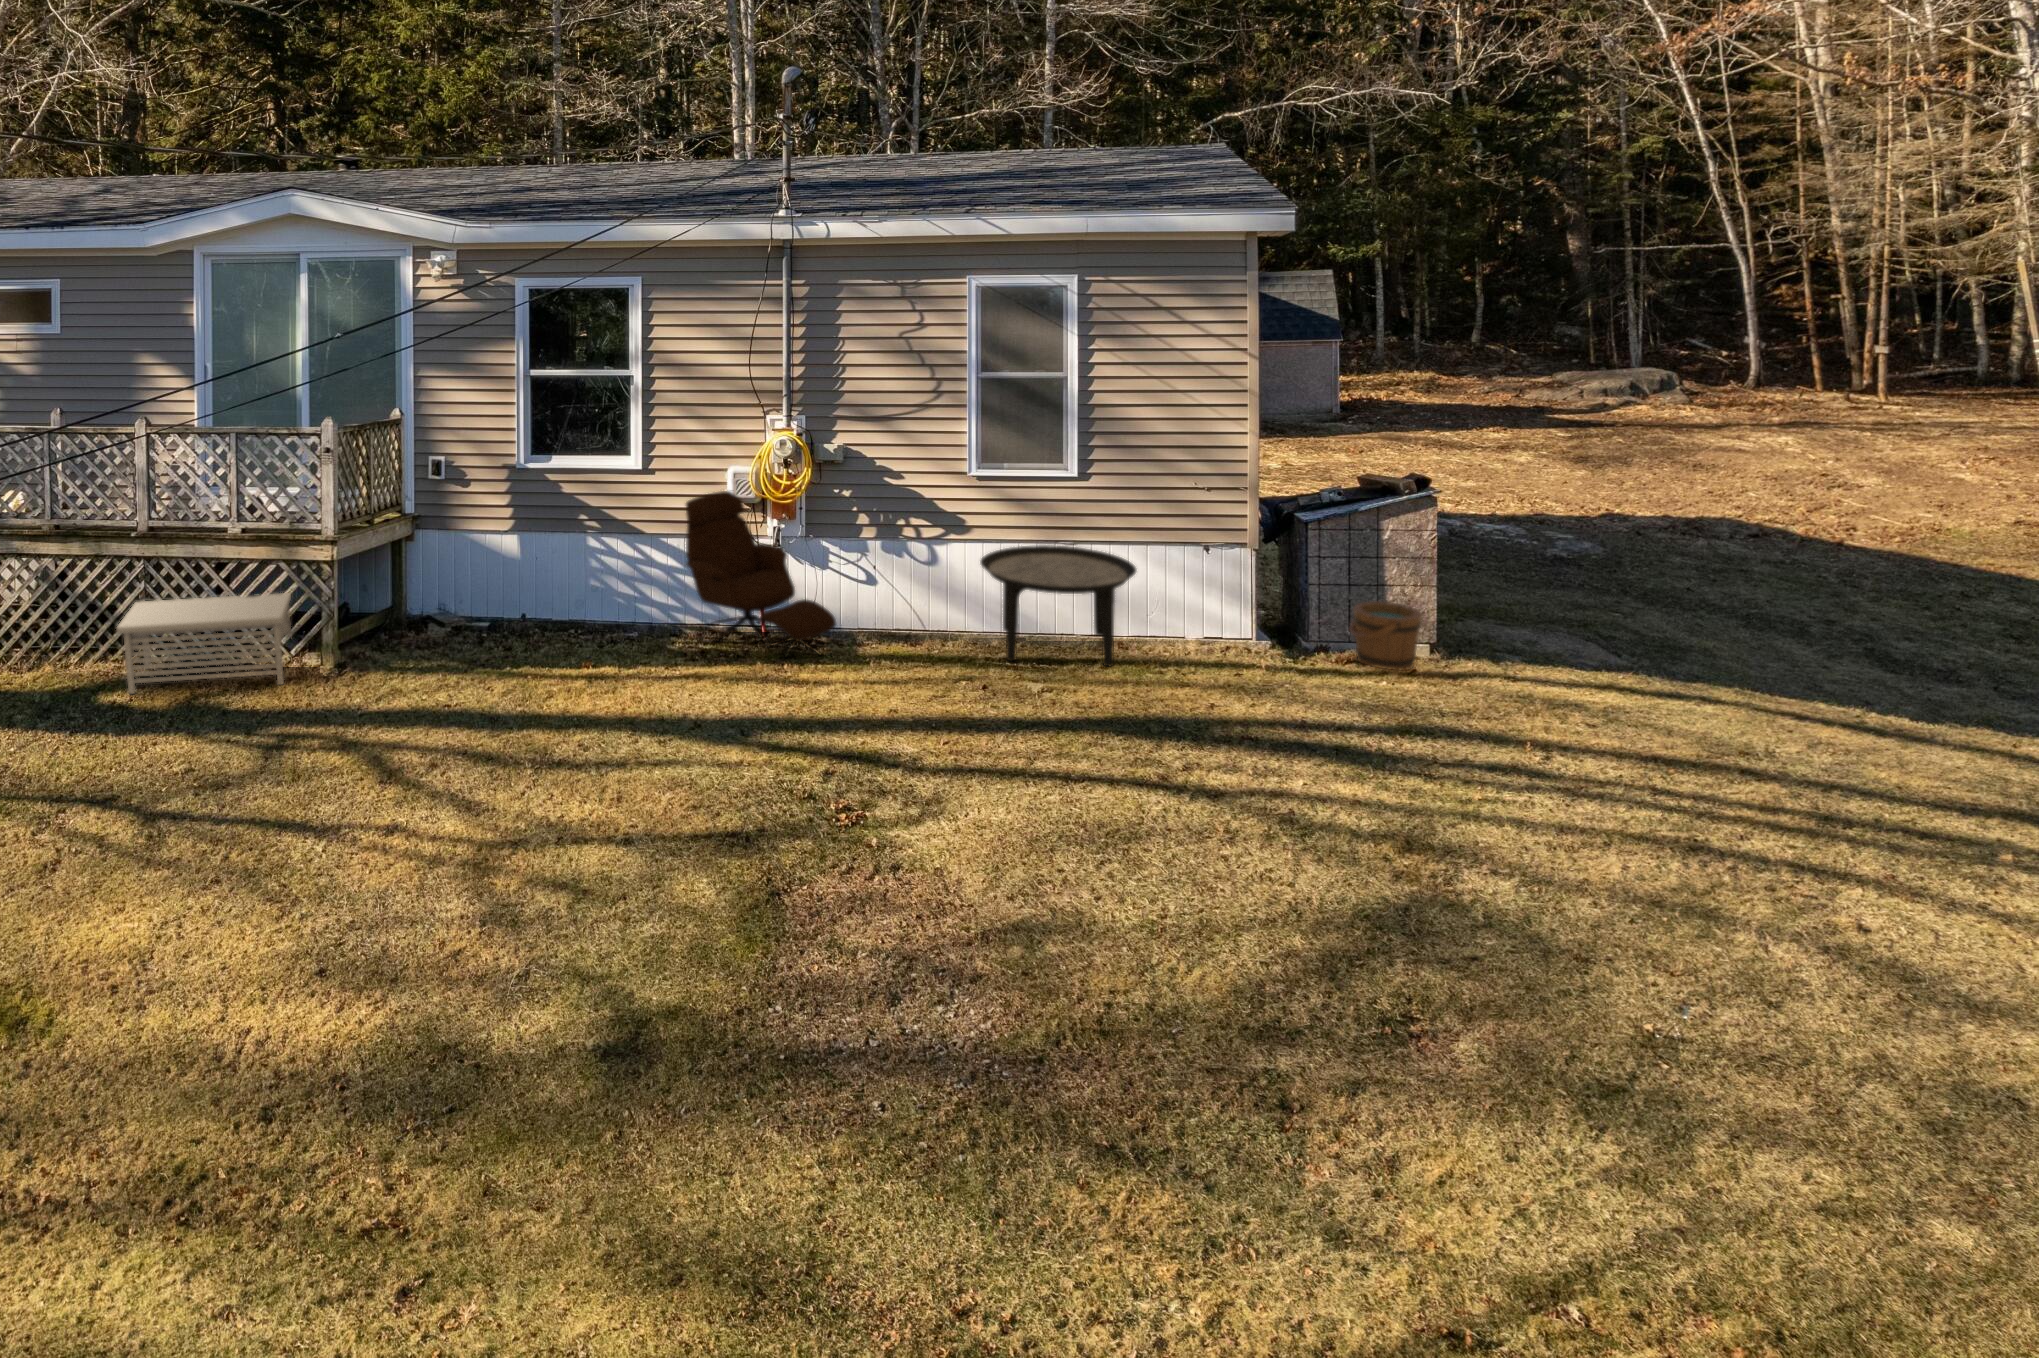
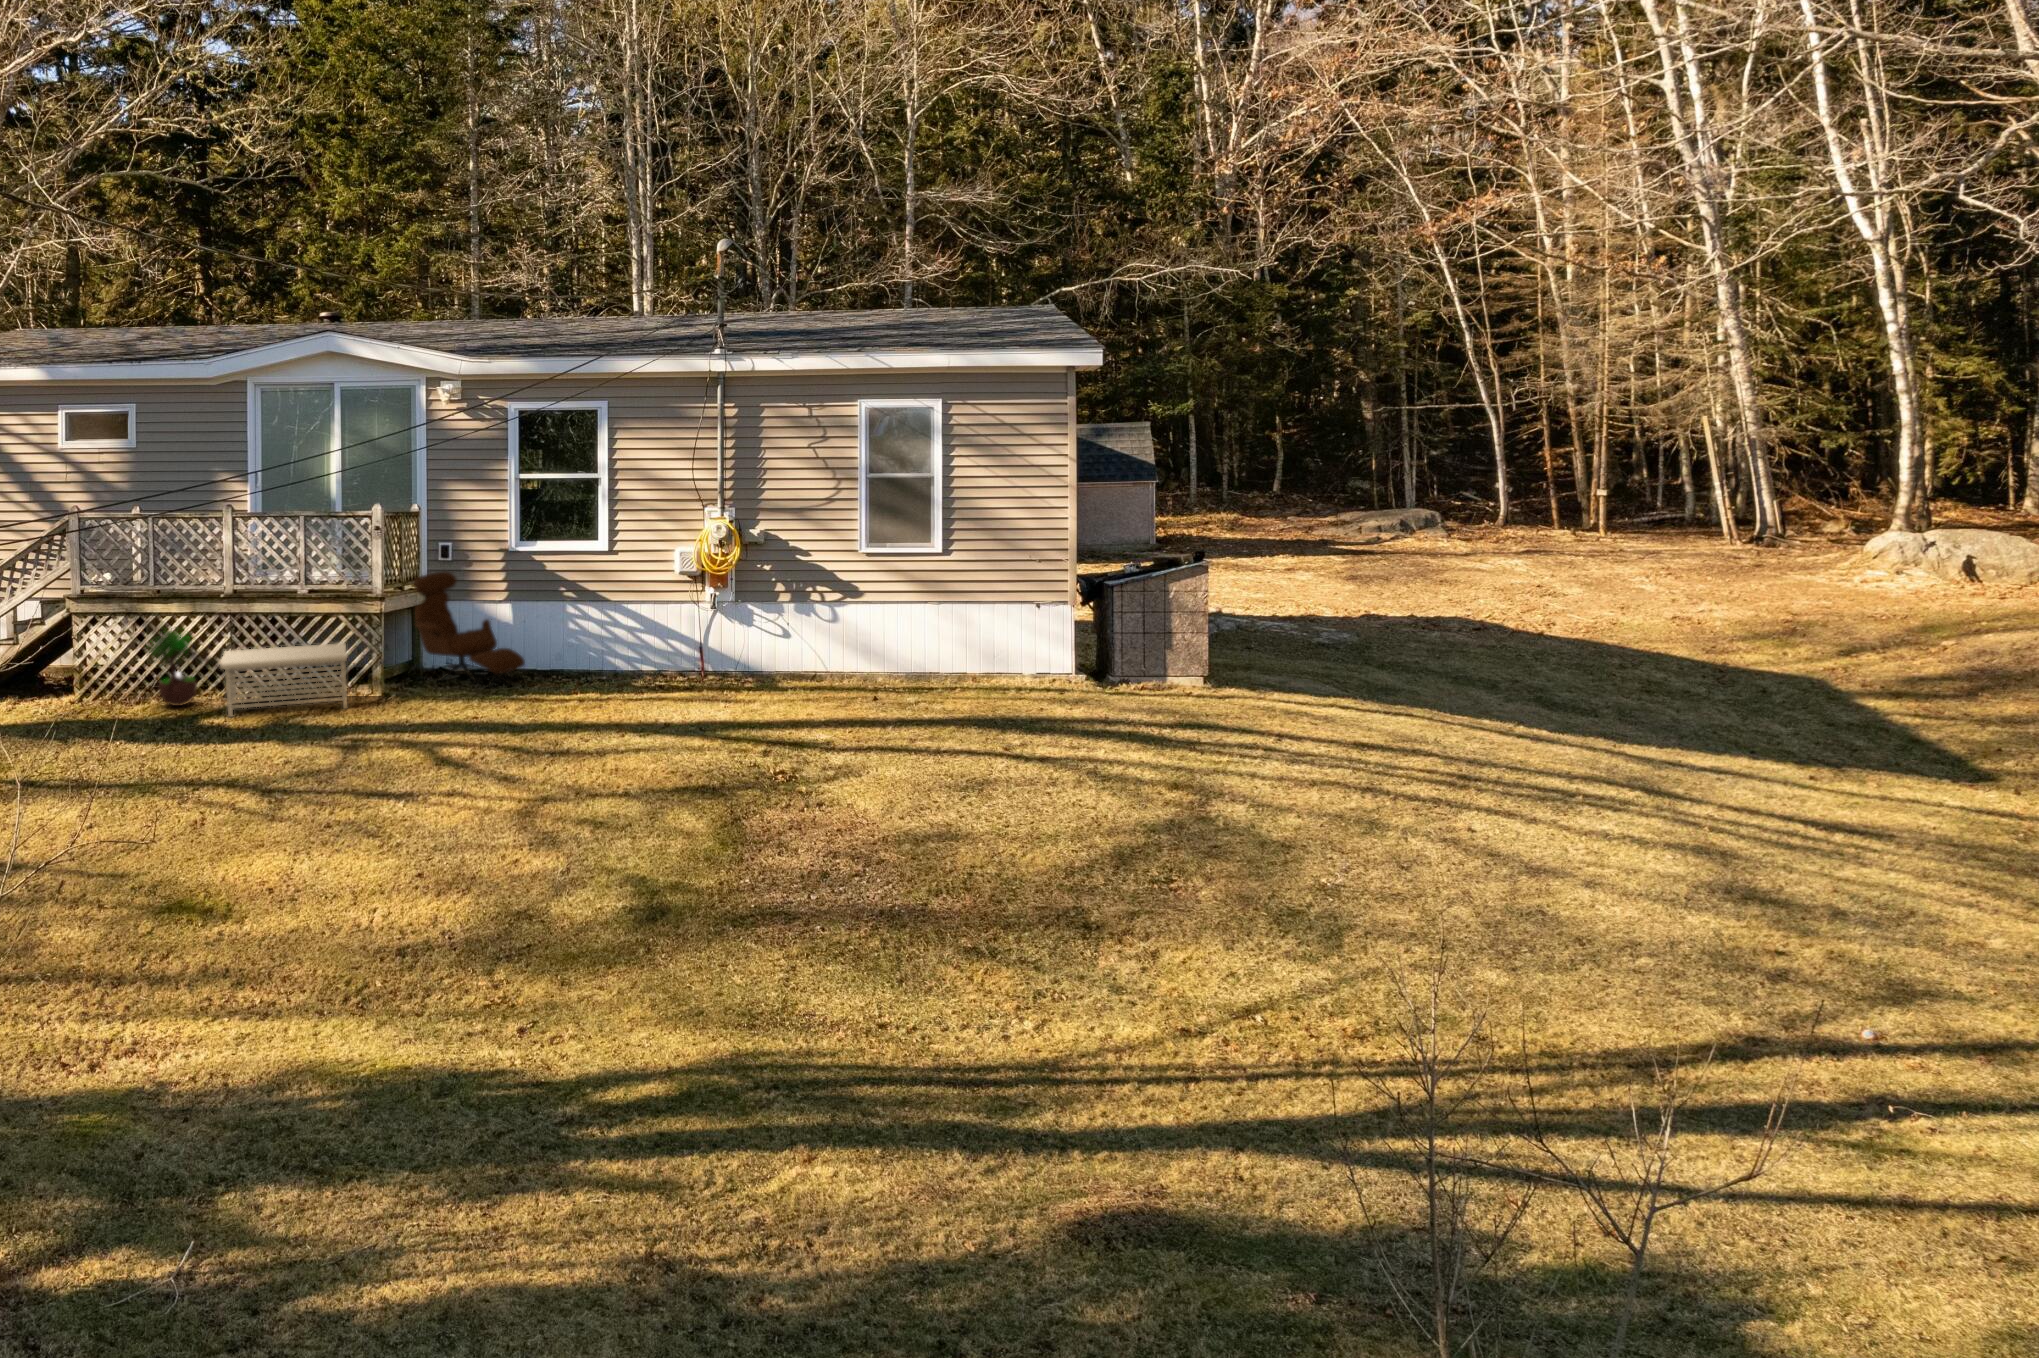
lounge chair: present [686,491,836,657] -> present [414,572,525,686]
round table: present [980,545,1136,666] -> none [868,600,980,680]
potted tree: none [28,566,102,671] -> present [149,631,197,706]
bucket: present [1349,601,1421,670] -> none [1131,635,1181,683]

